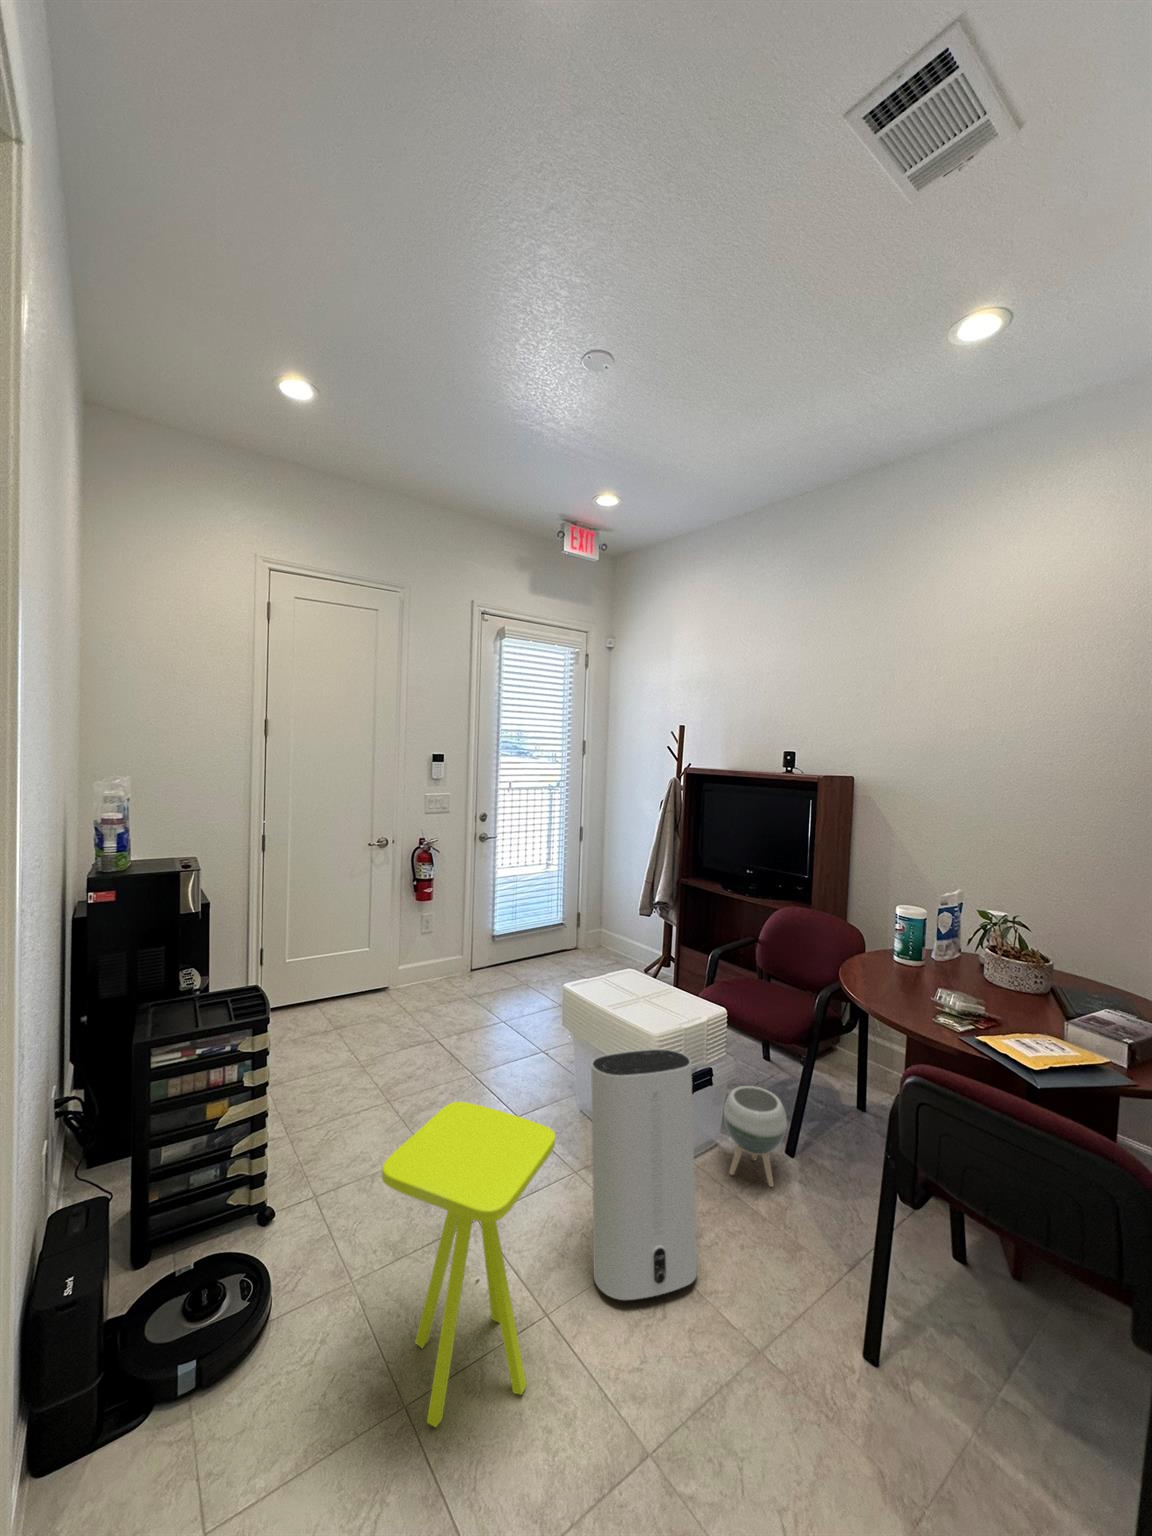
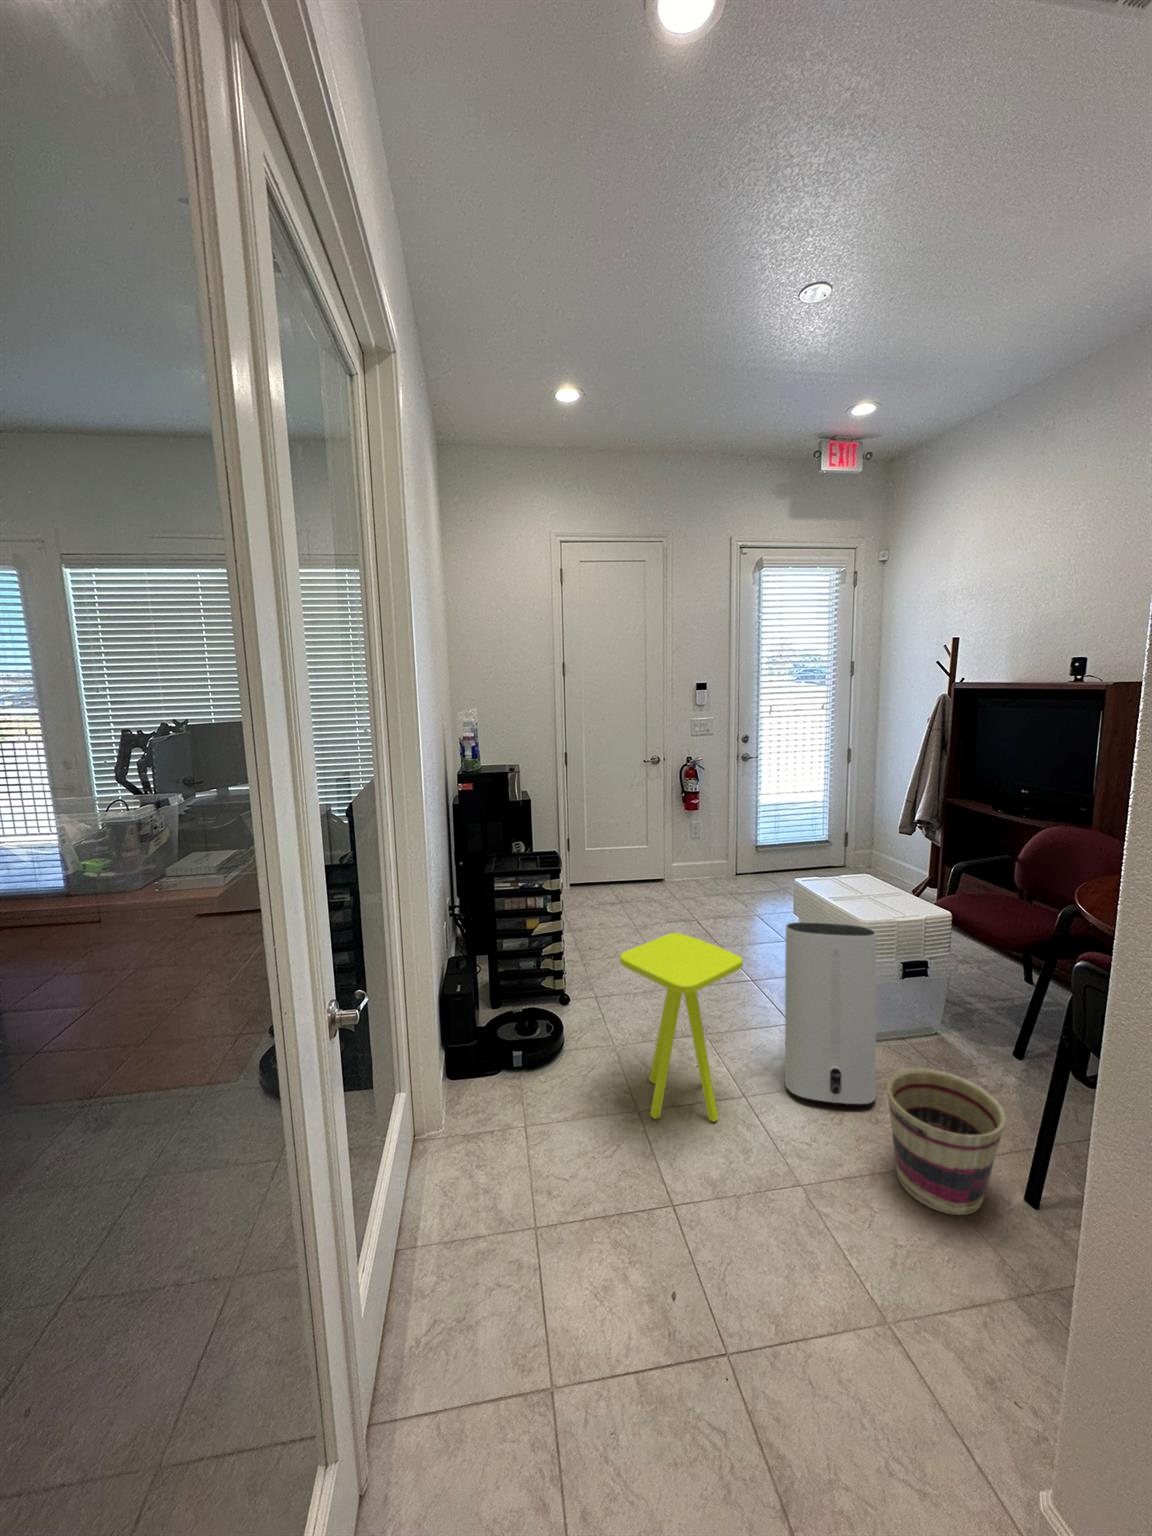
planter: present [724,1086,787,1187] -> none [934,981,1000,1070]
basket: none [738,1229,871,1439] -> present [887,1068,1006,1215]

